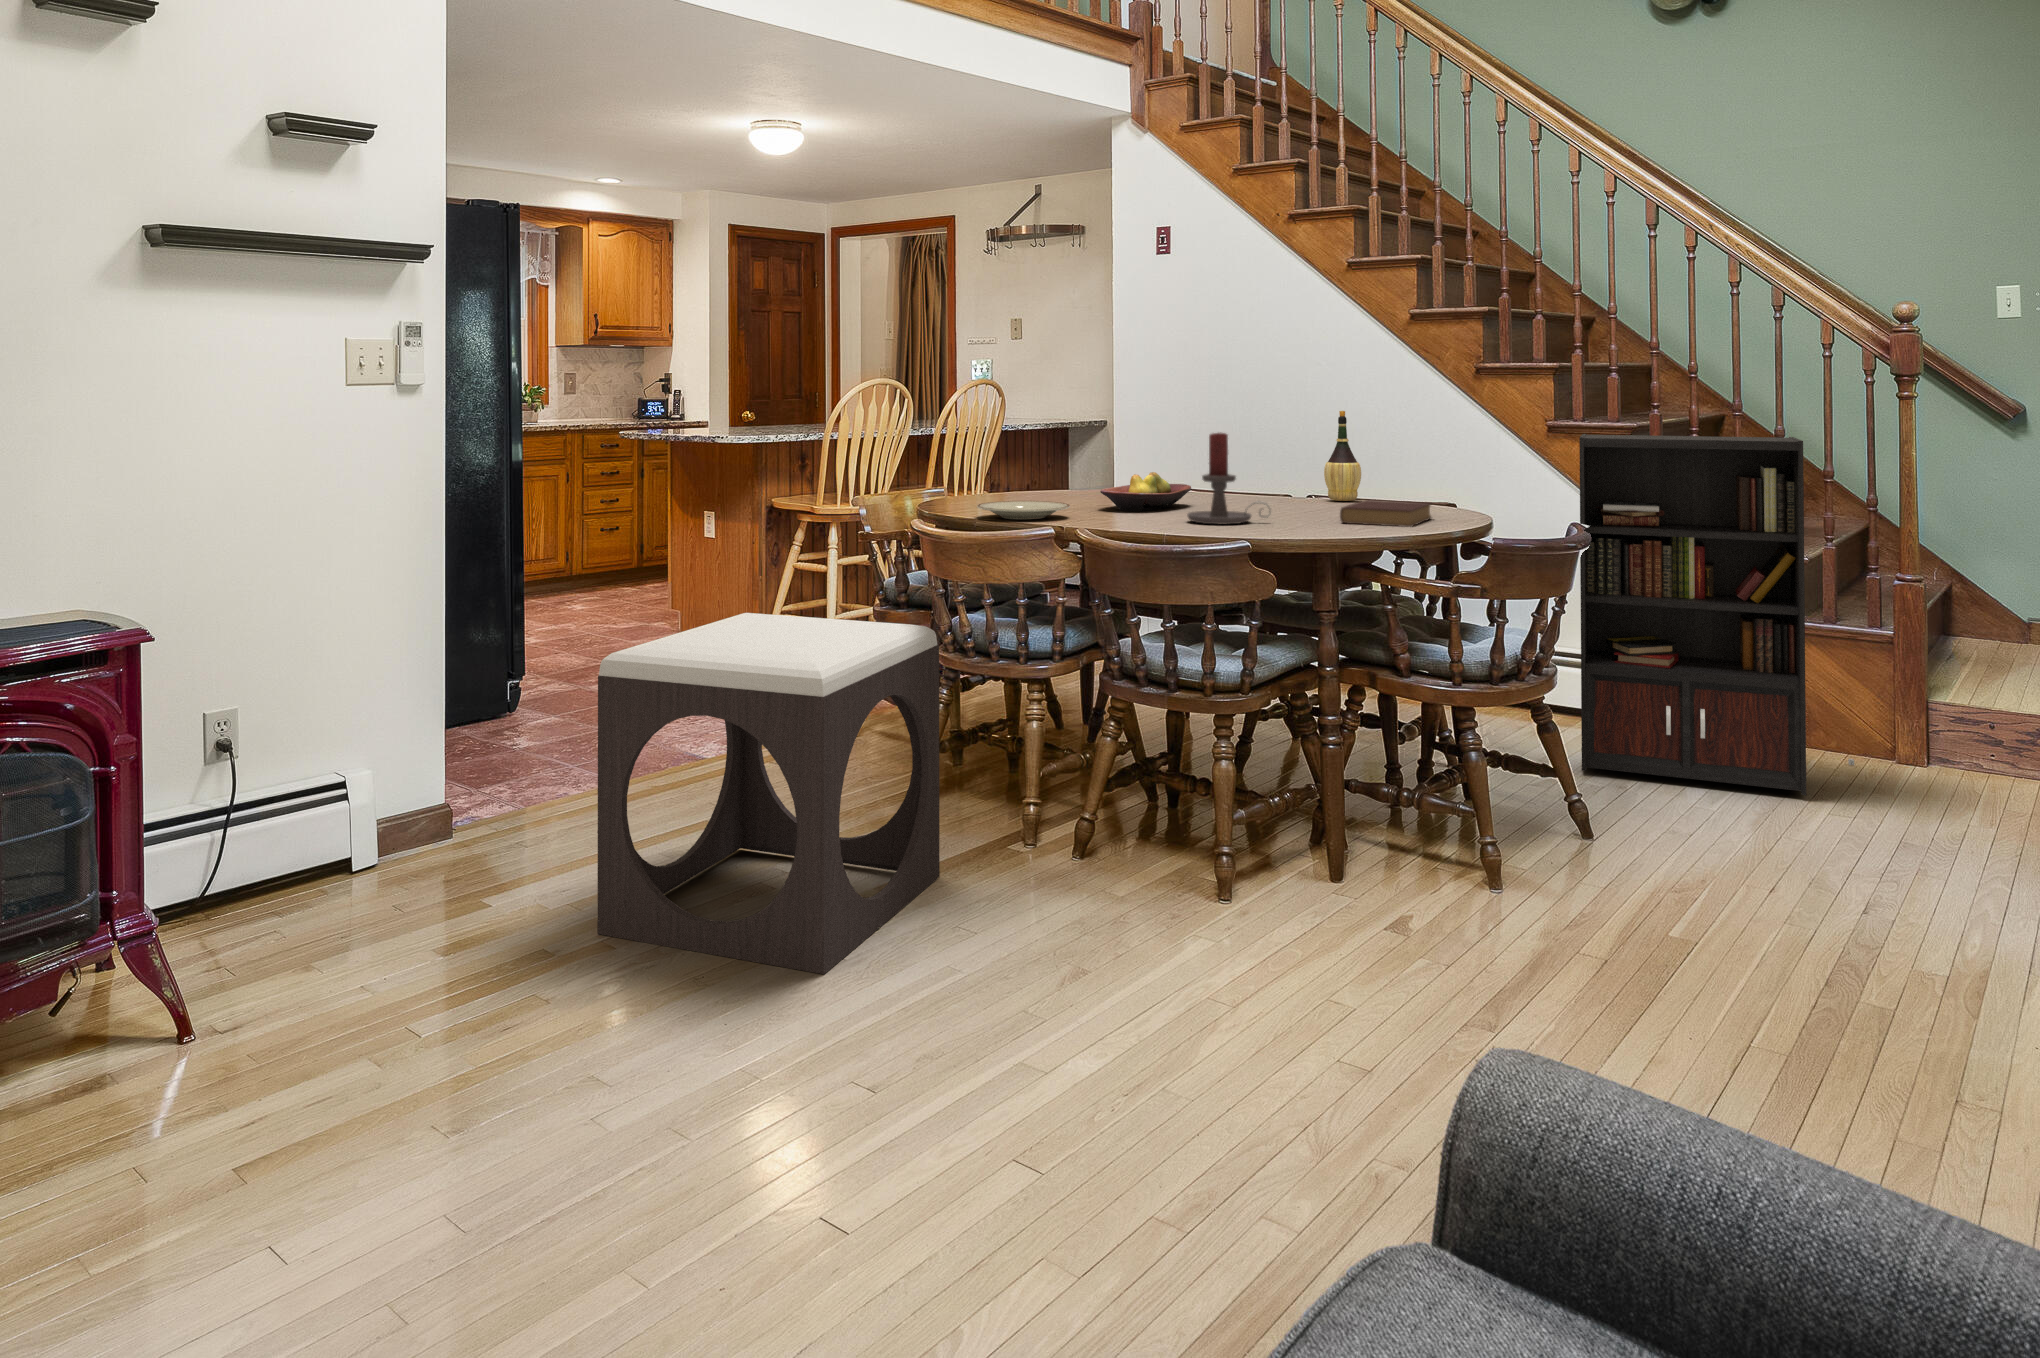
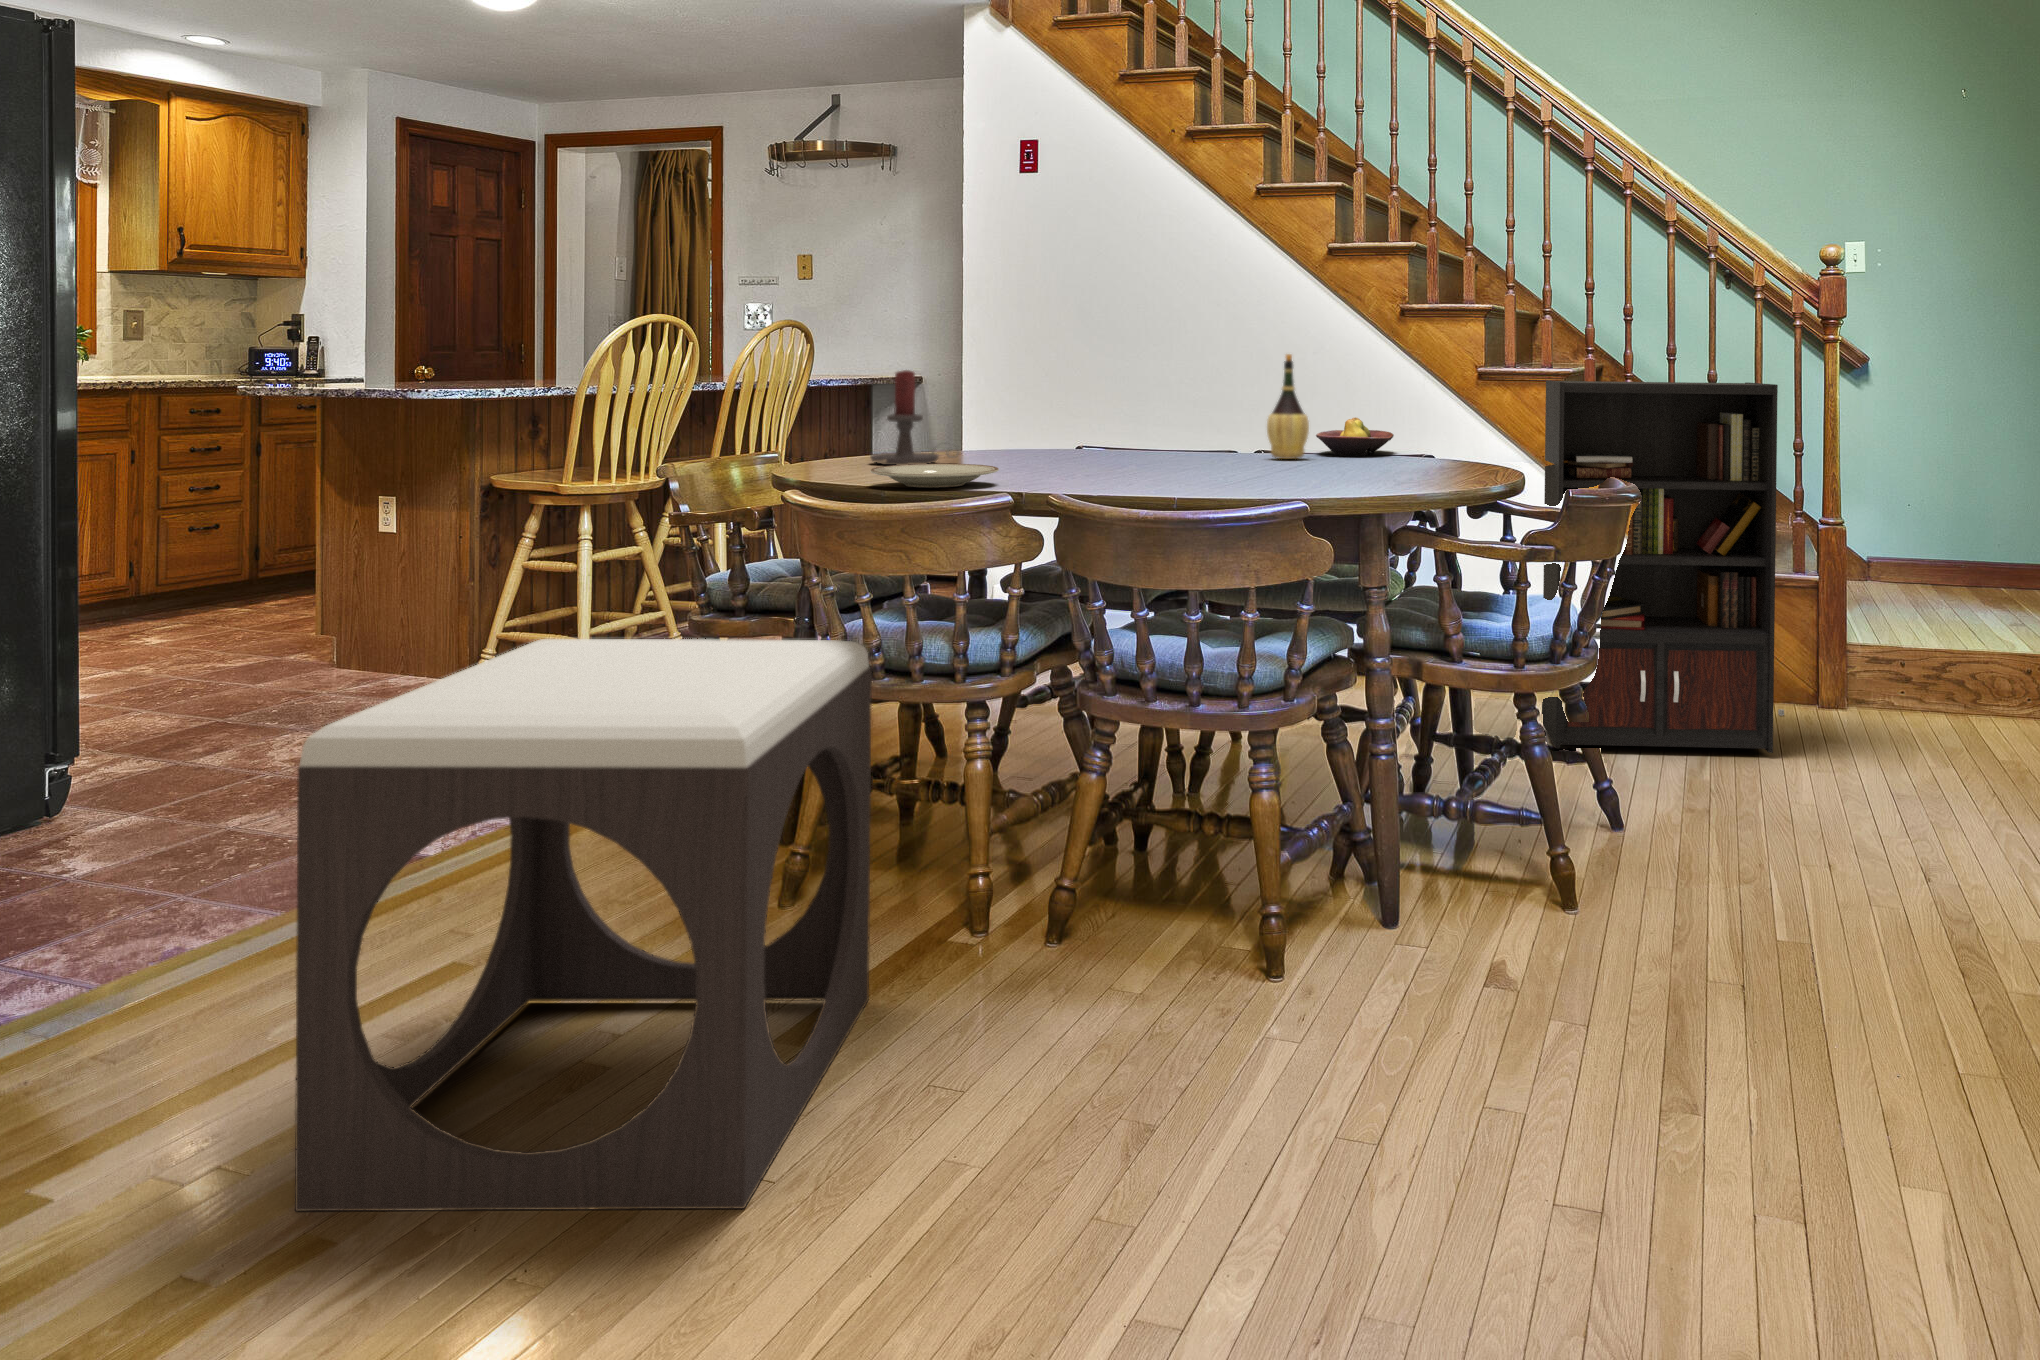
candle holder: present [1187,433,1270,524] -> present [871,370,952,465]
fruit bowl: present [1100,472,1191,511] -> present [1316,418,1394,457]
book: present [1340,500,1432,527] -> none [1339,454,1428,483]

